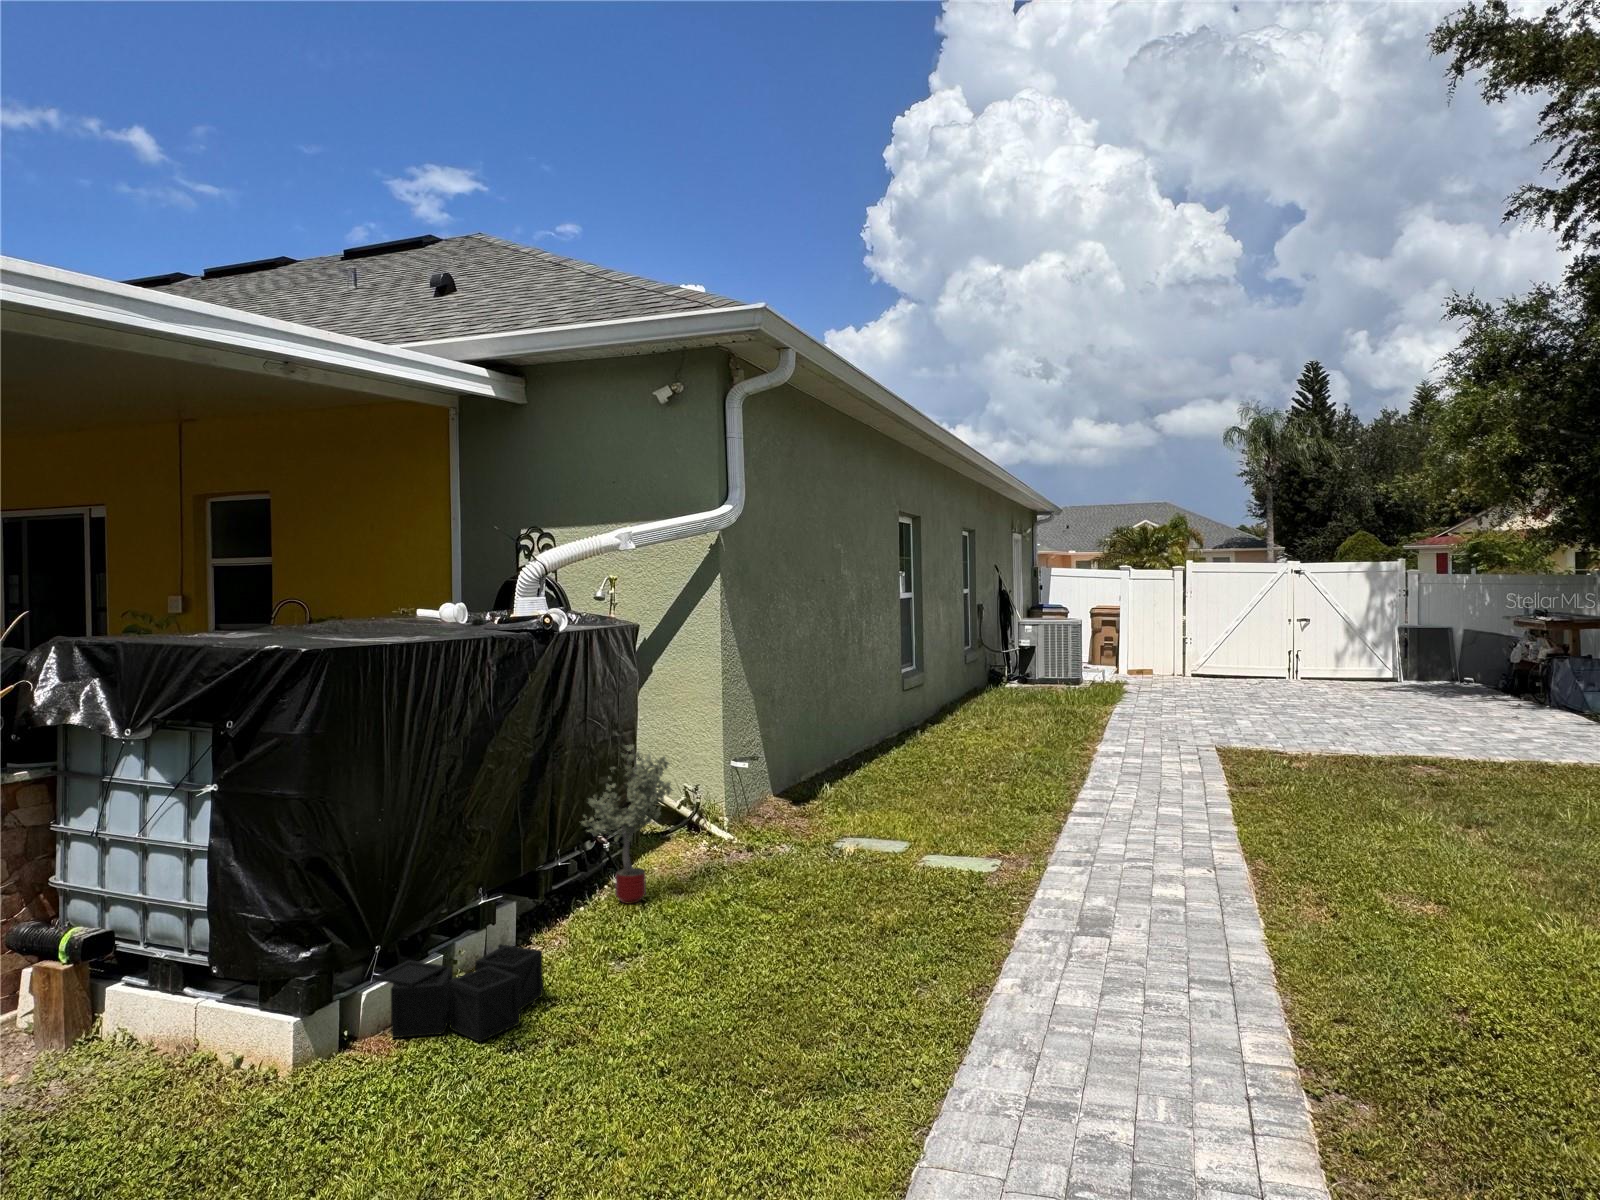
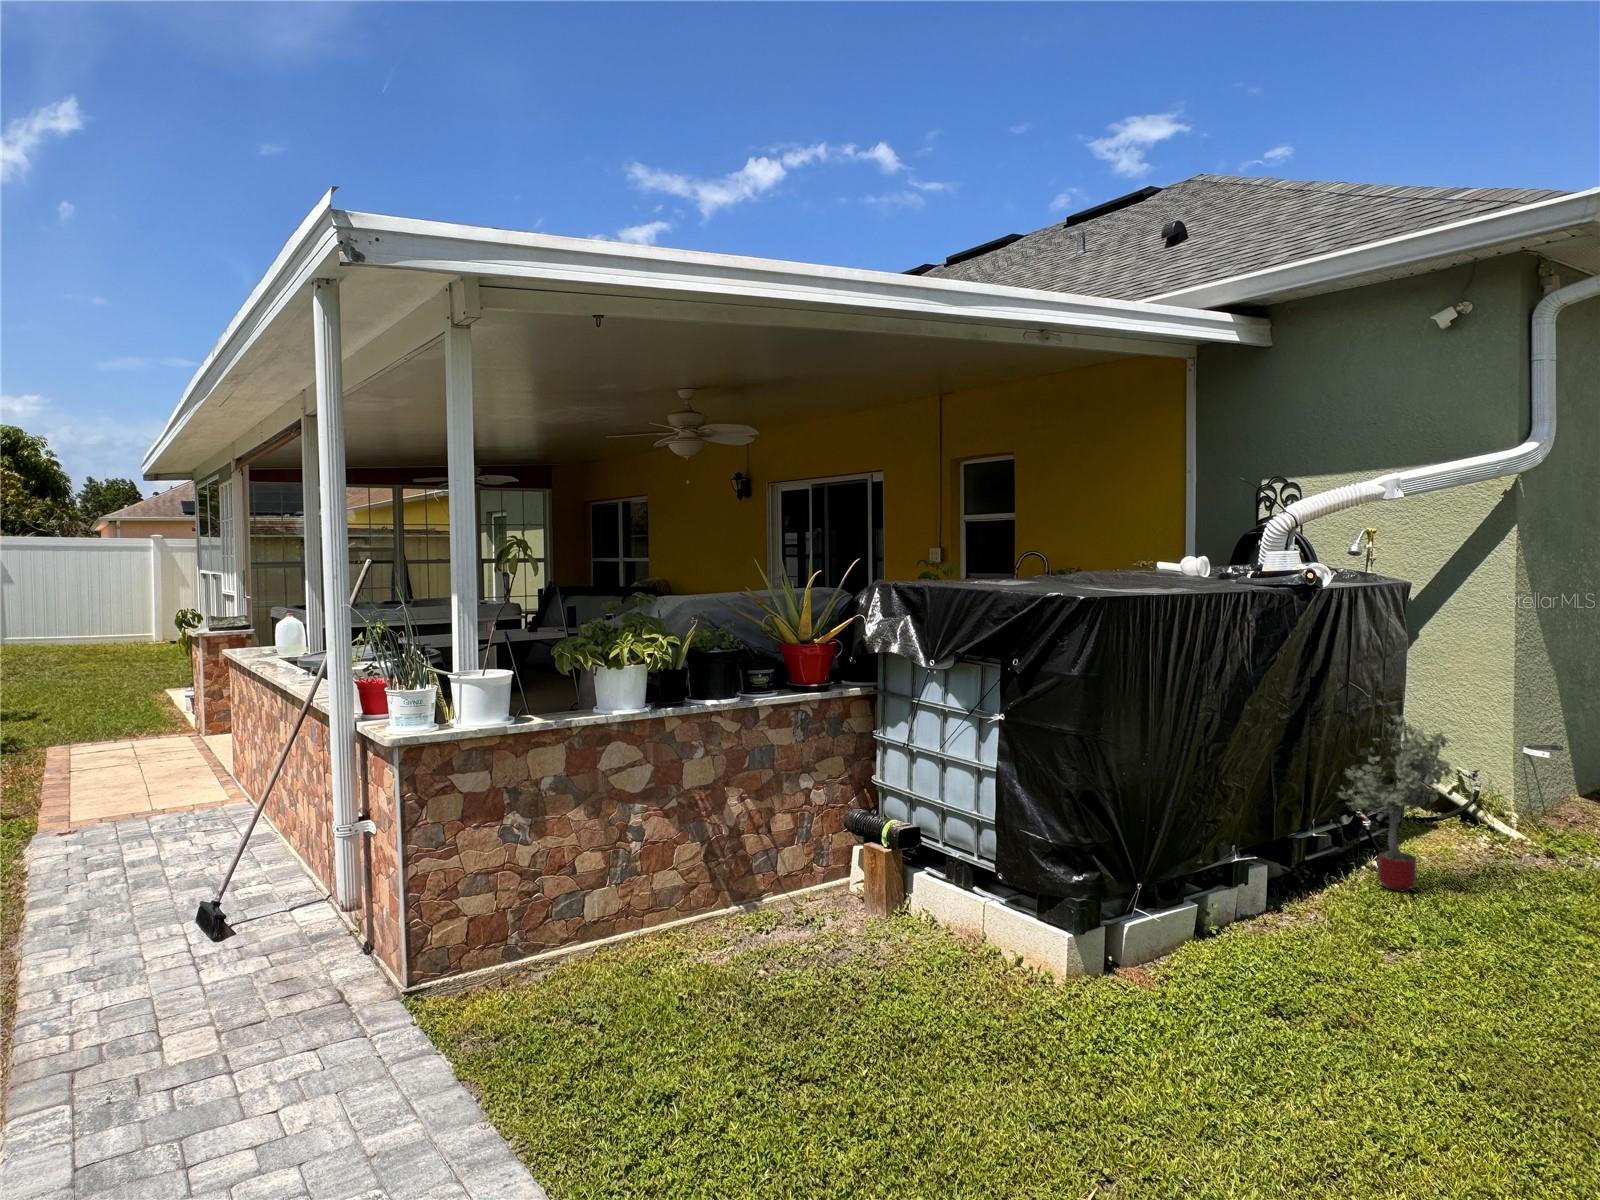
storage bin: present [374,944,548,1042] -> none [1134,902,1314,999]

